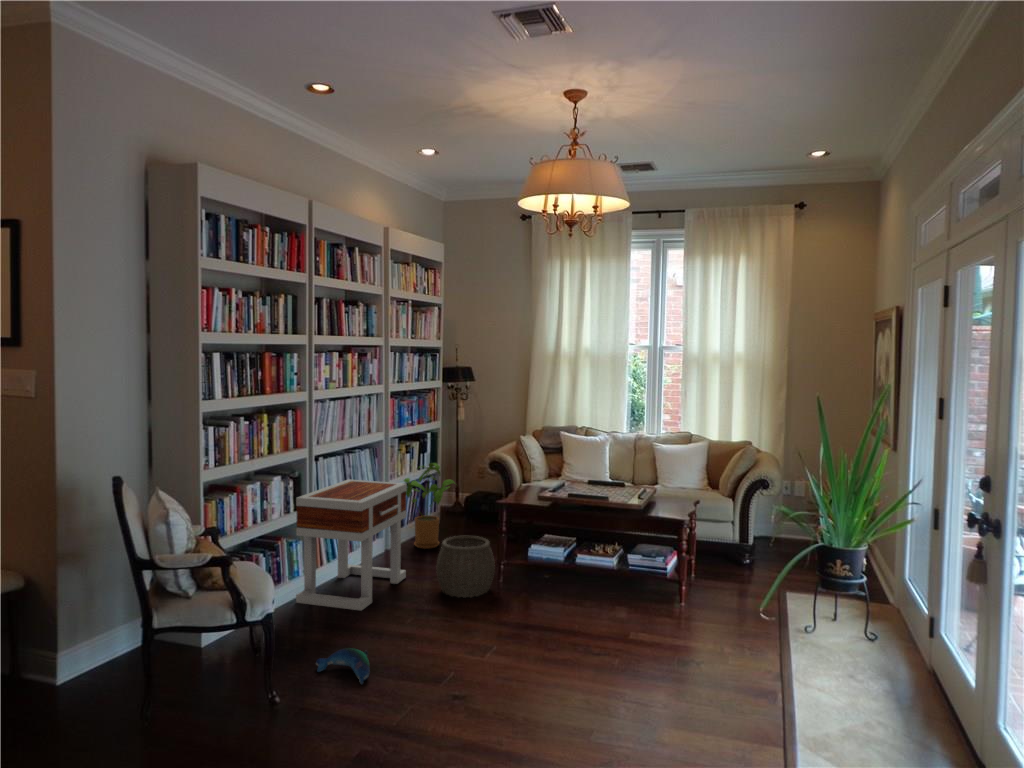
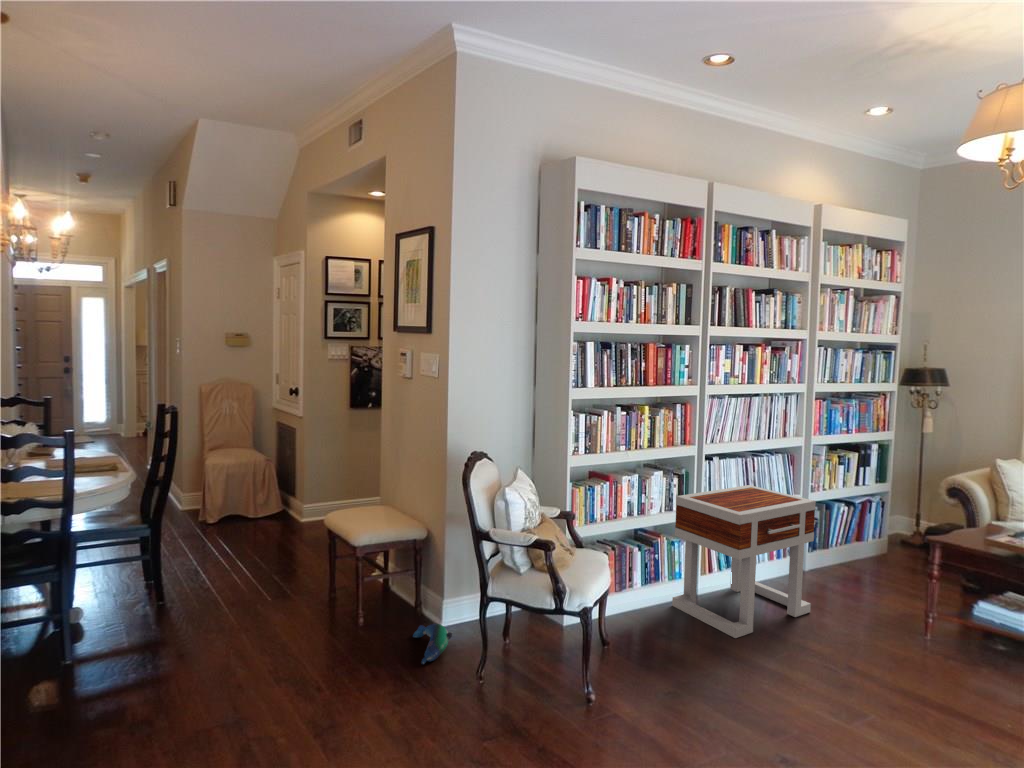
house plant: present [404,463,454,549] -> none [829,481,904,583]
woven basket: present [437,536,495,598] -> none [843,580,936,671]
plush toy: present [316,648,370,684] -> present [413,623,452,664]

